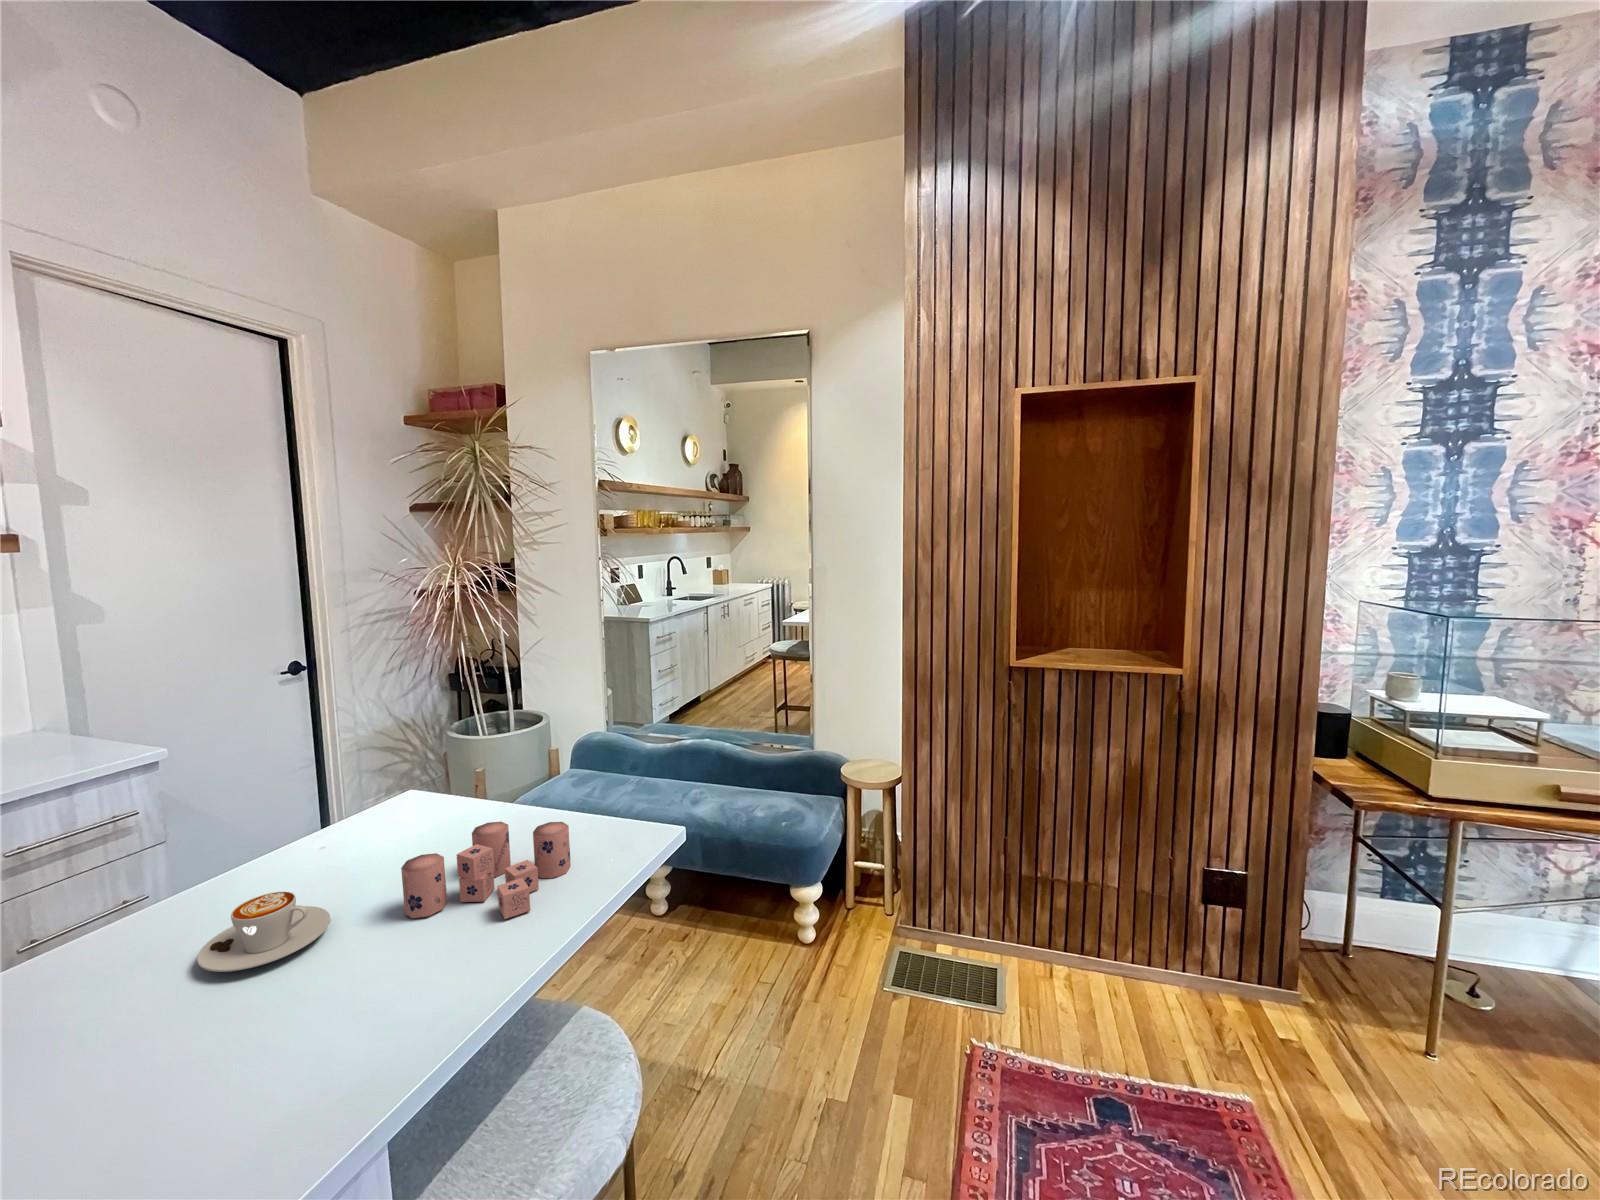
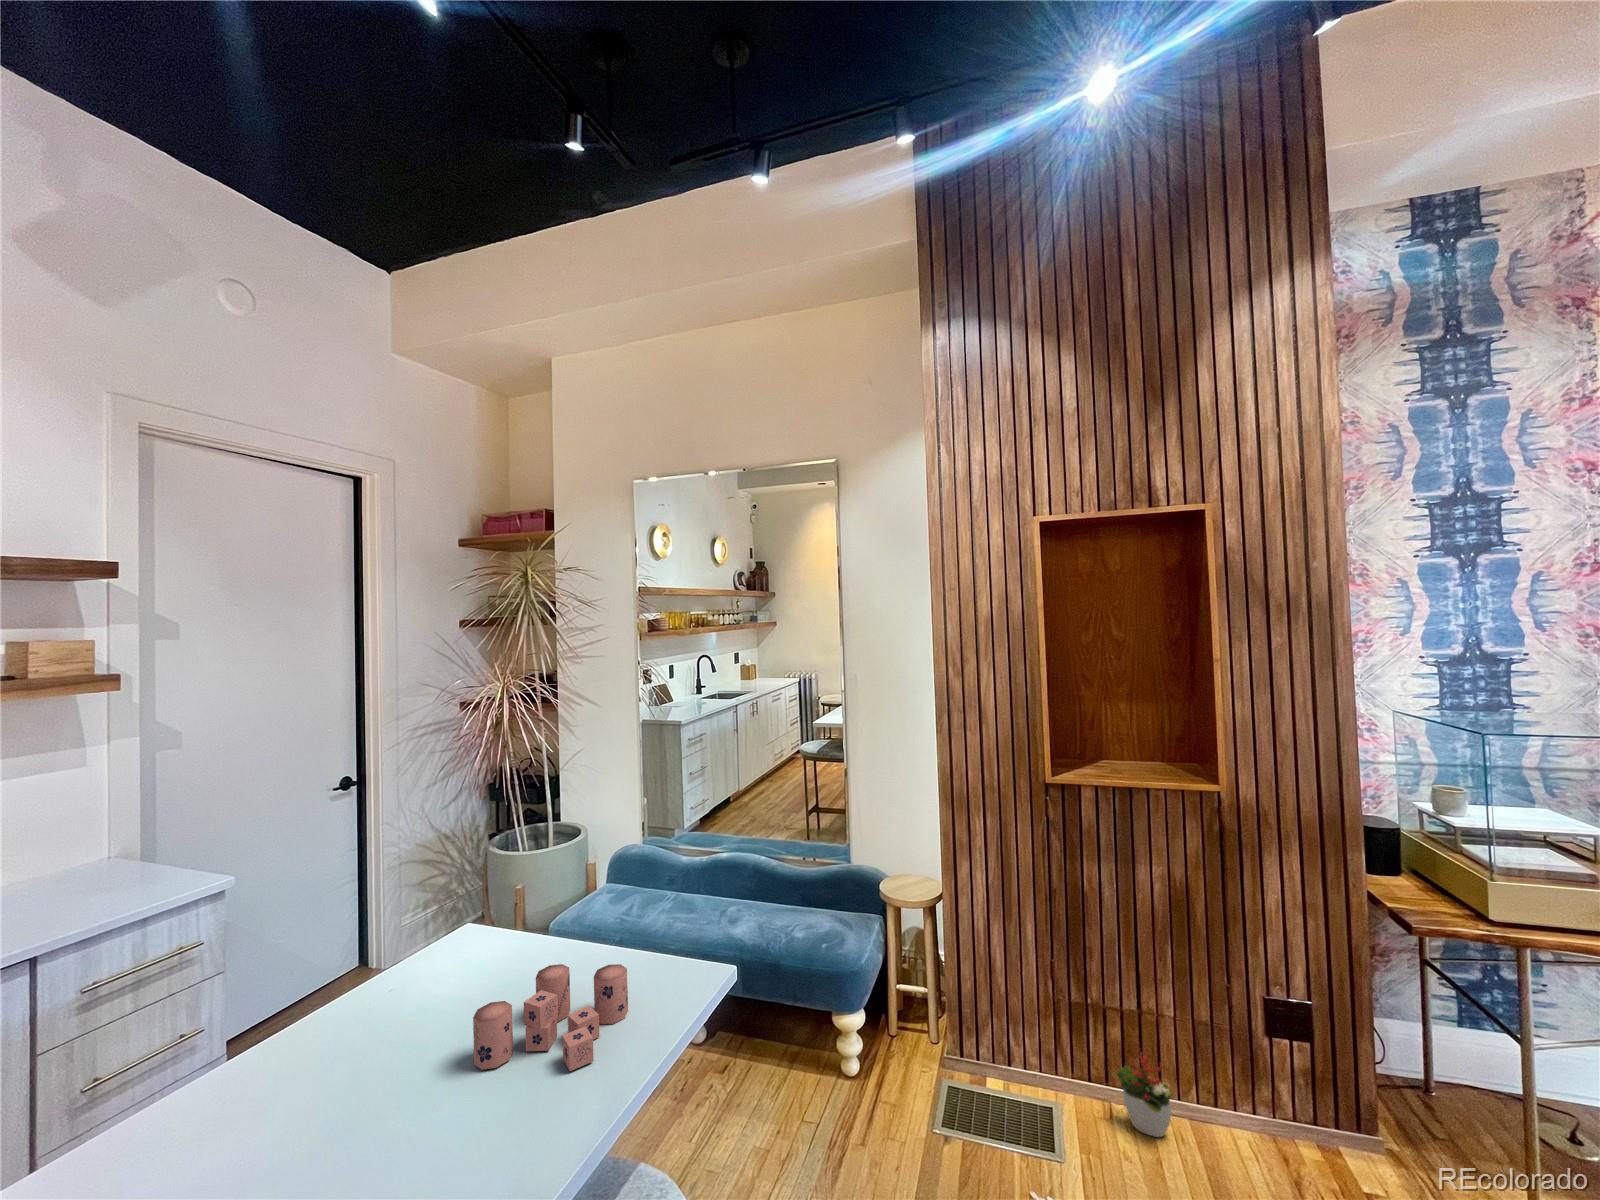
coffee cup: present [197,892,330,972] -> none [285,1043,405,1130]
decorative plant: none [1058,909,1111,993] -> present [1115,1042,1172,1137]

